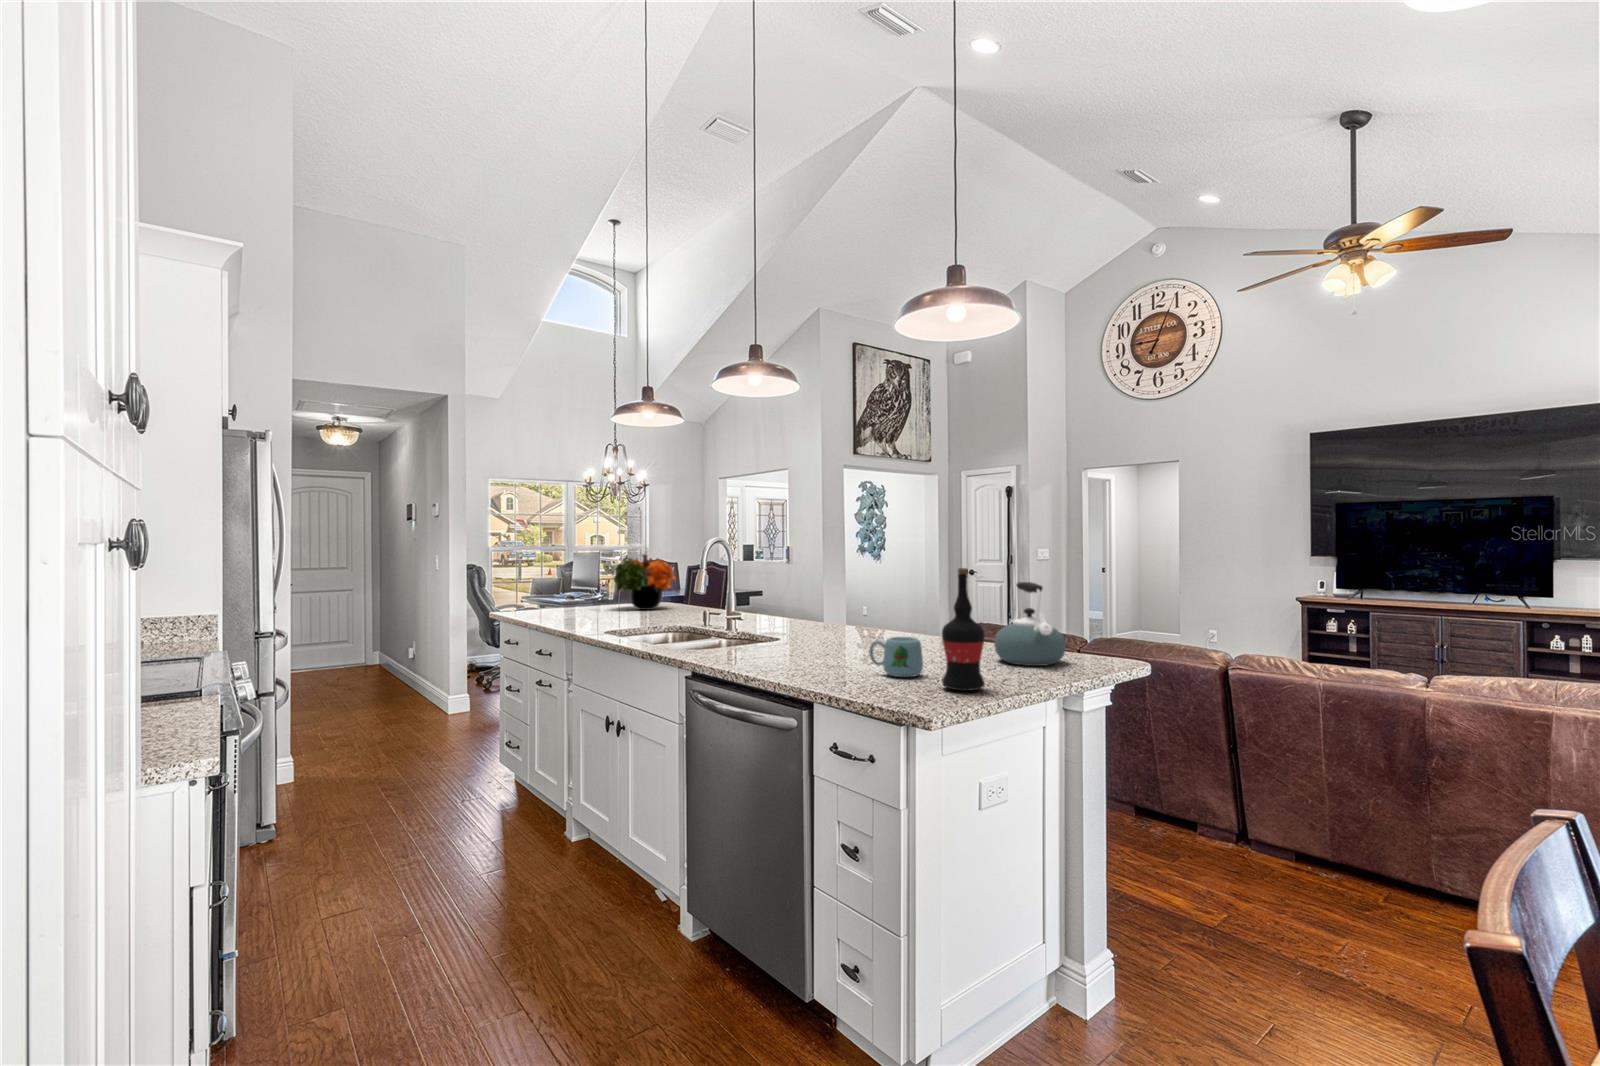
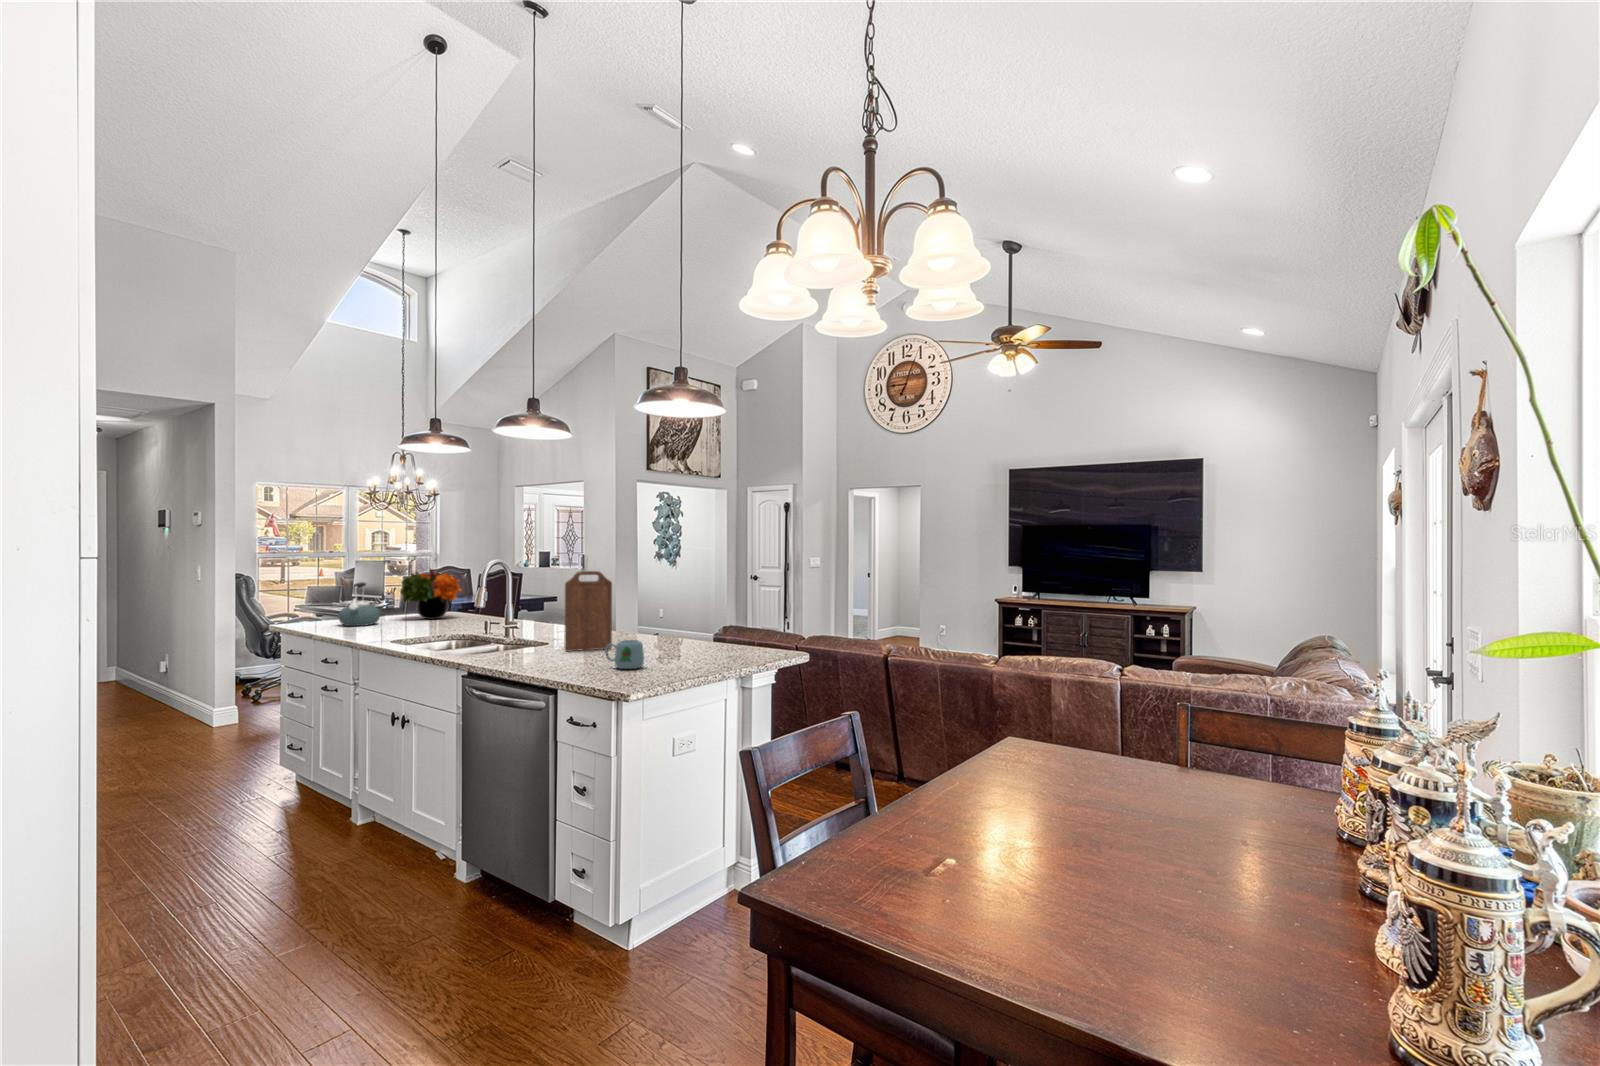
cutting board: none [804,547,862,650] -> present [565,571,612,651]
wine bottle: present [942,568,985,691] -> none [650,592,680,676]
kettle: present [994,582,1066,666] -> present [338,582,380,626]

